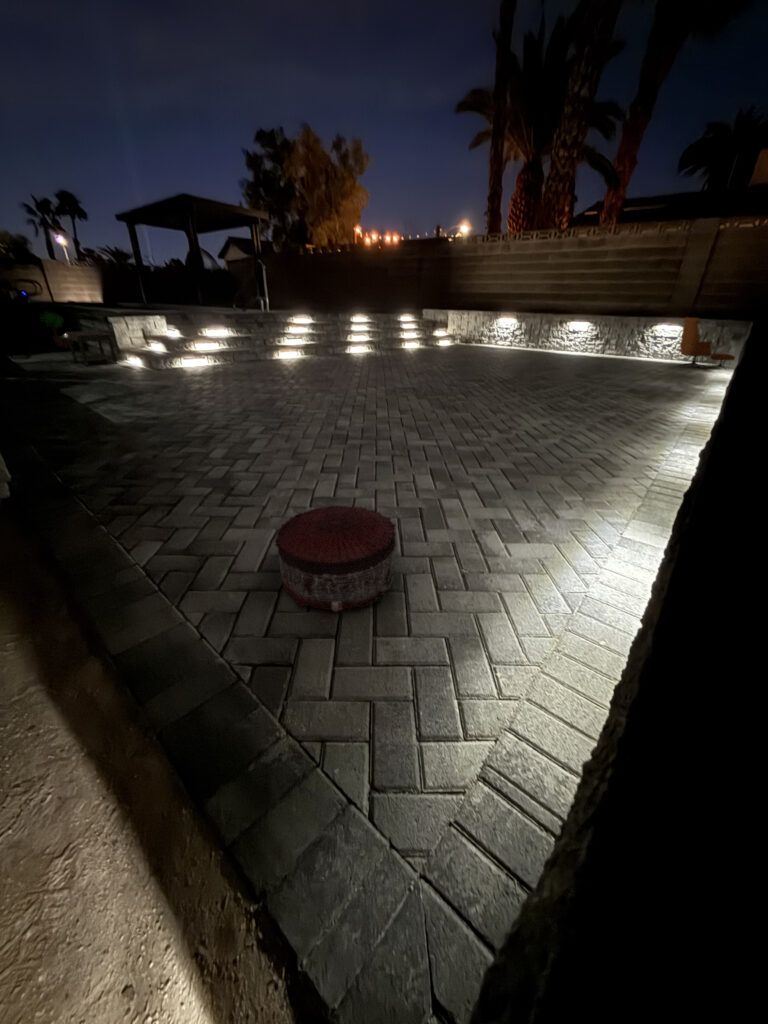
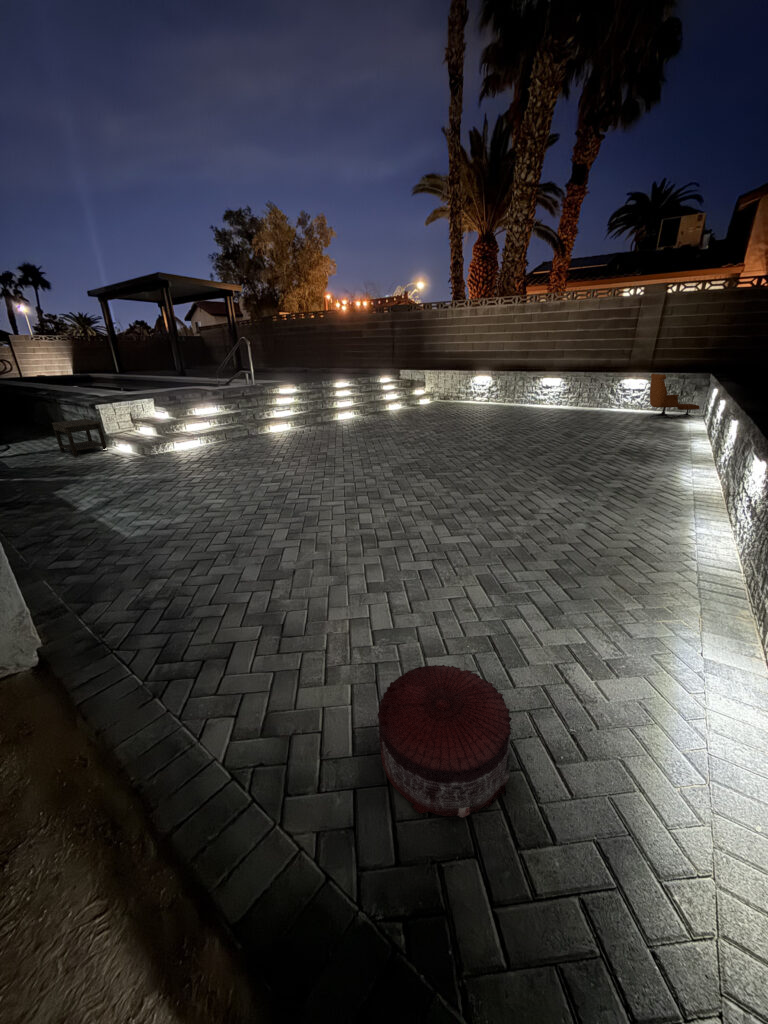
potted tree: present [41,312,69,348] -> none [19,395,55,433]

